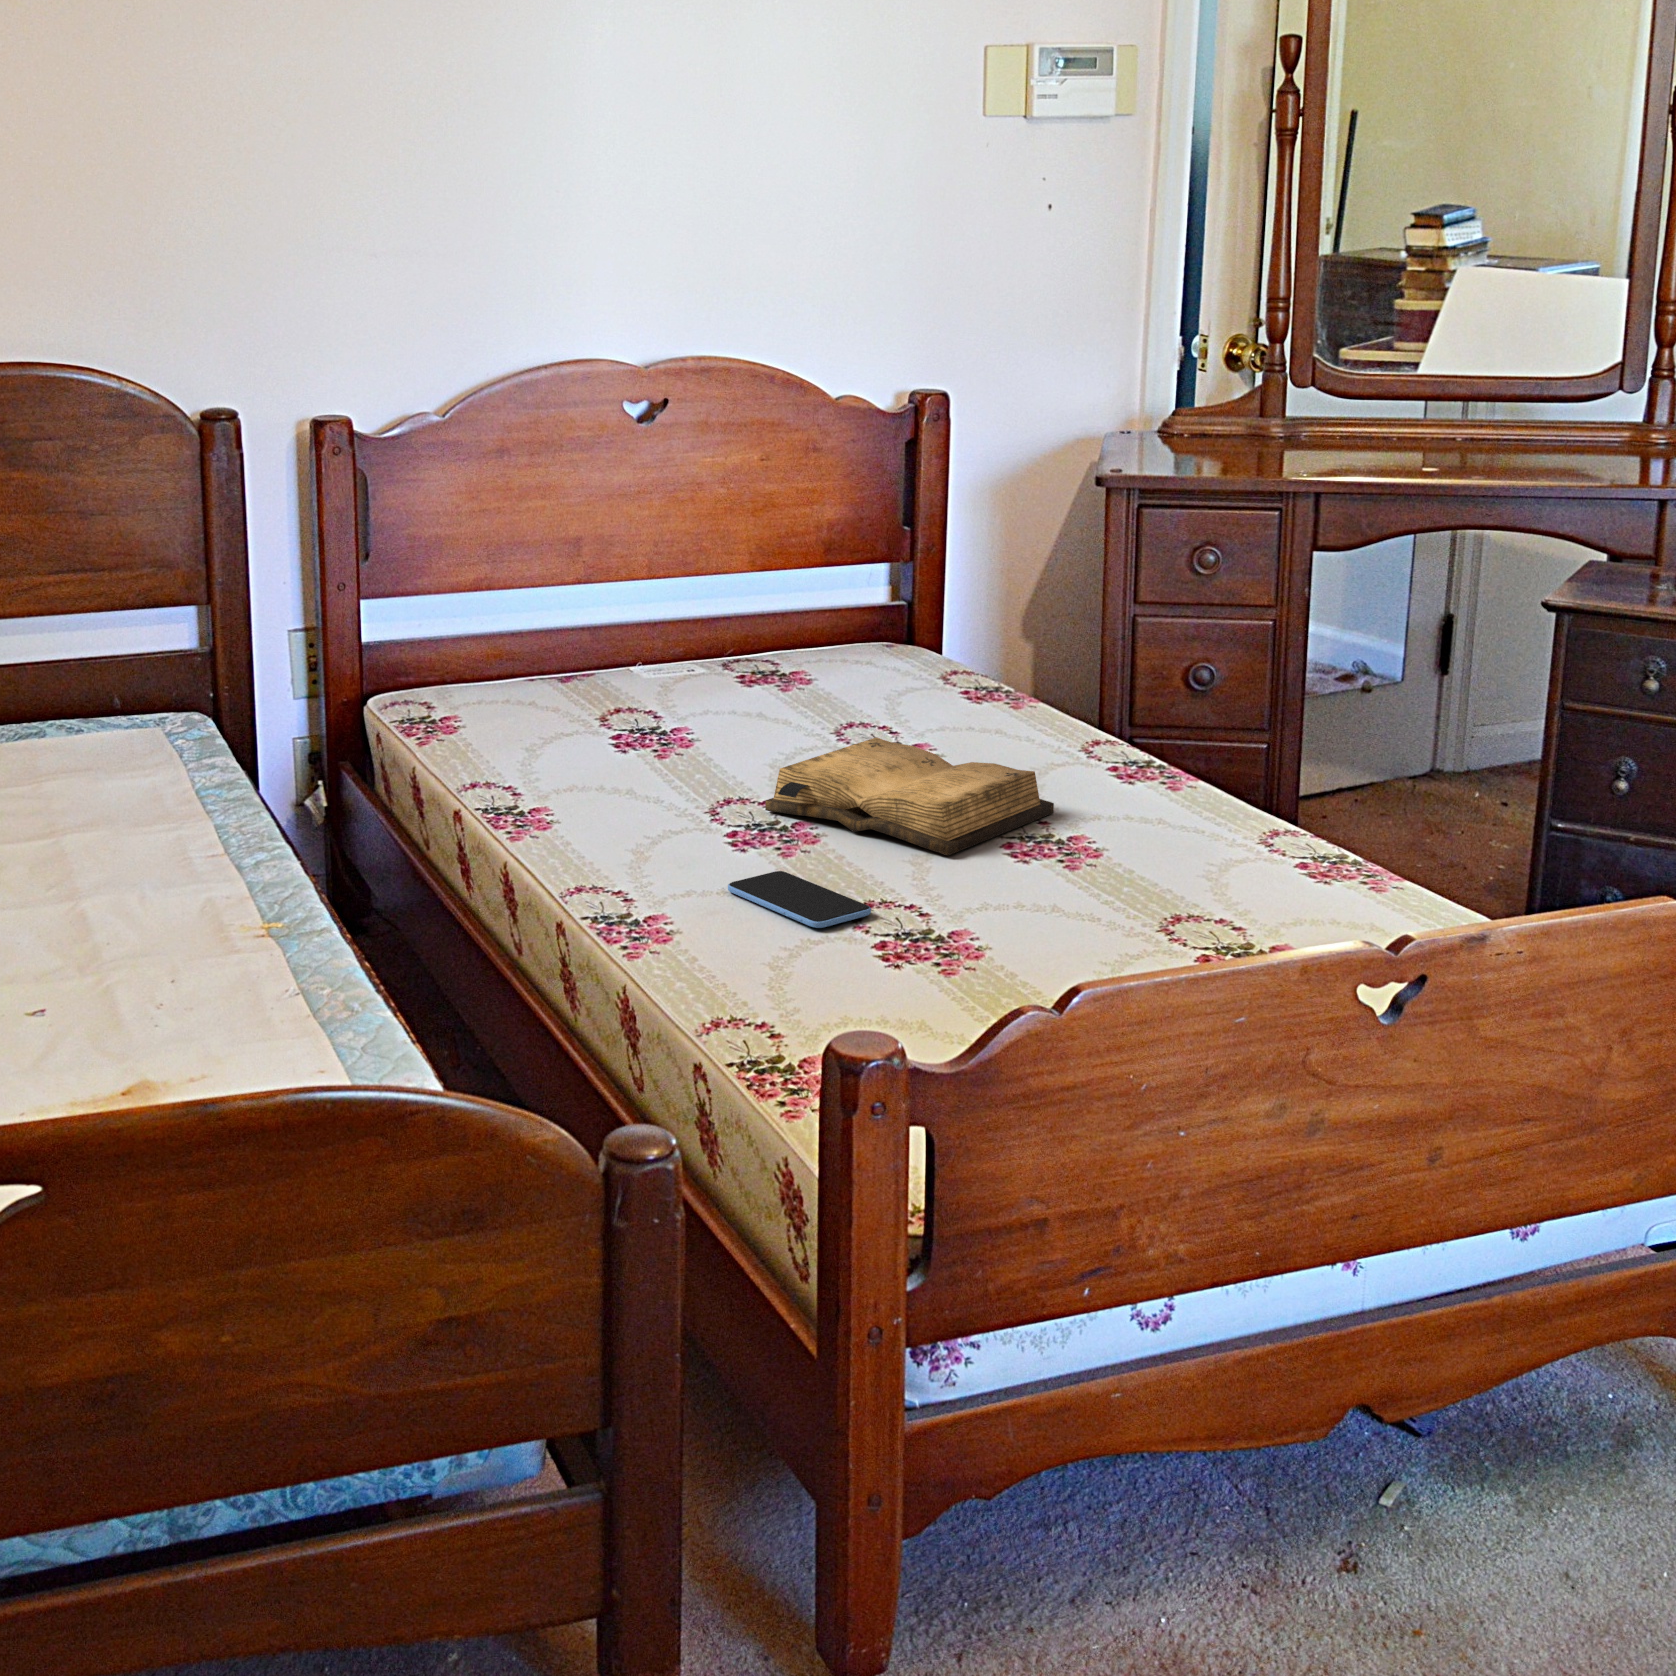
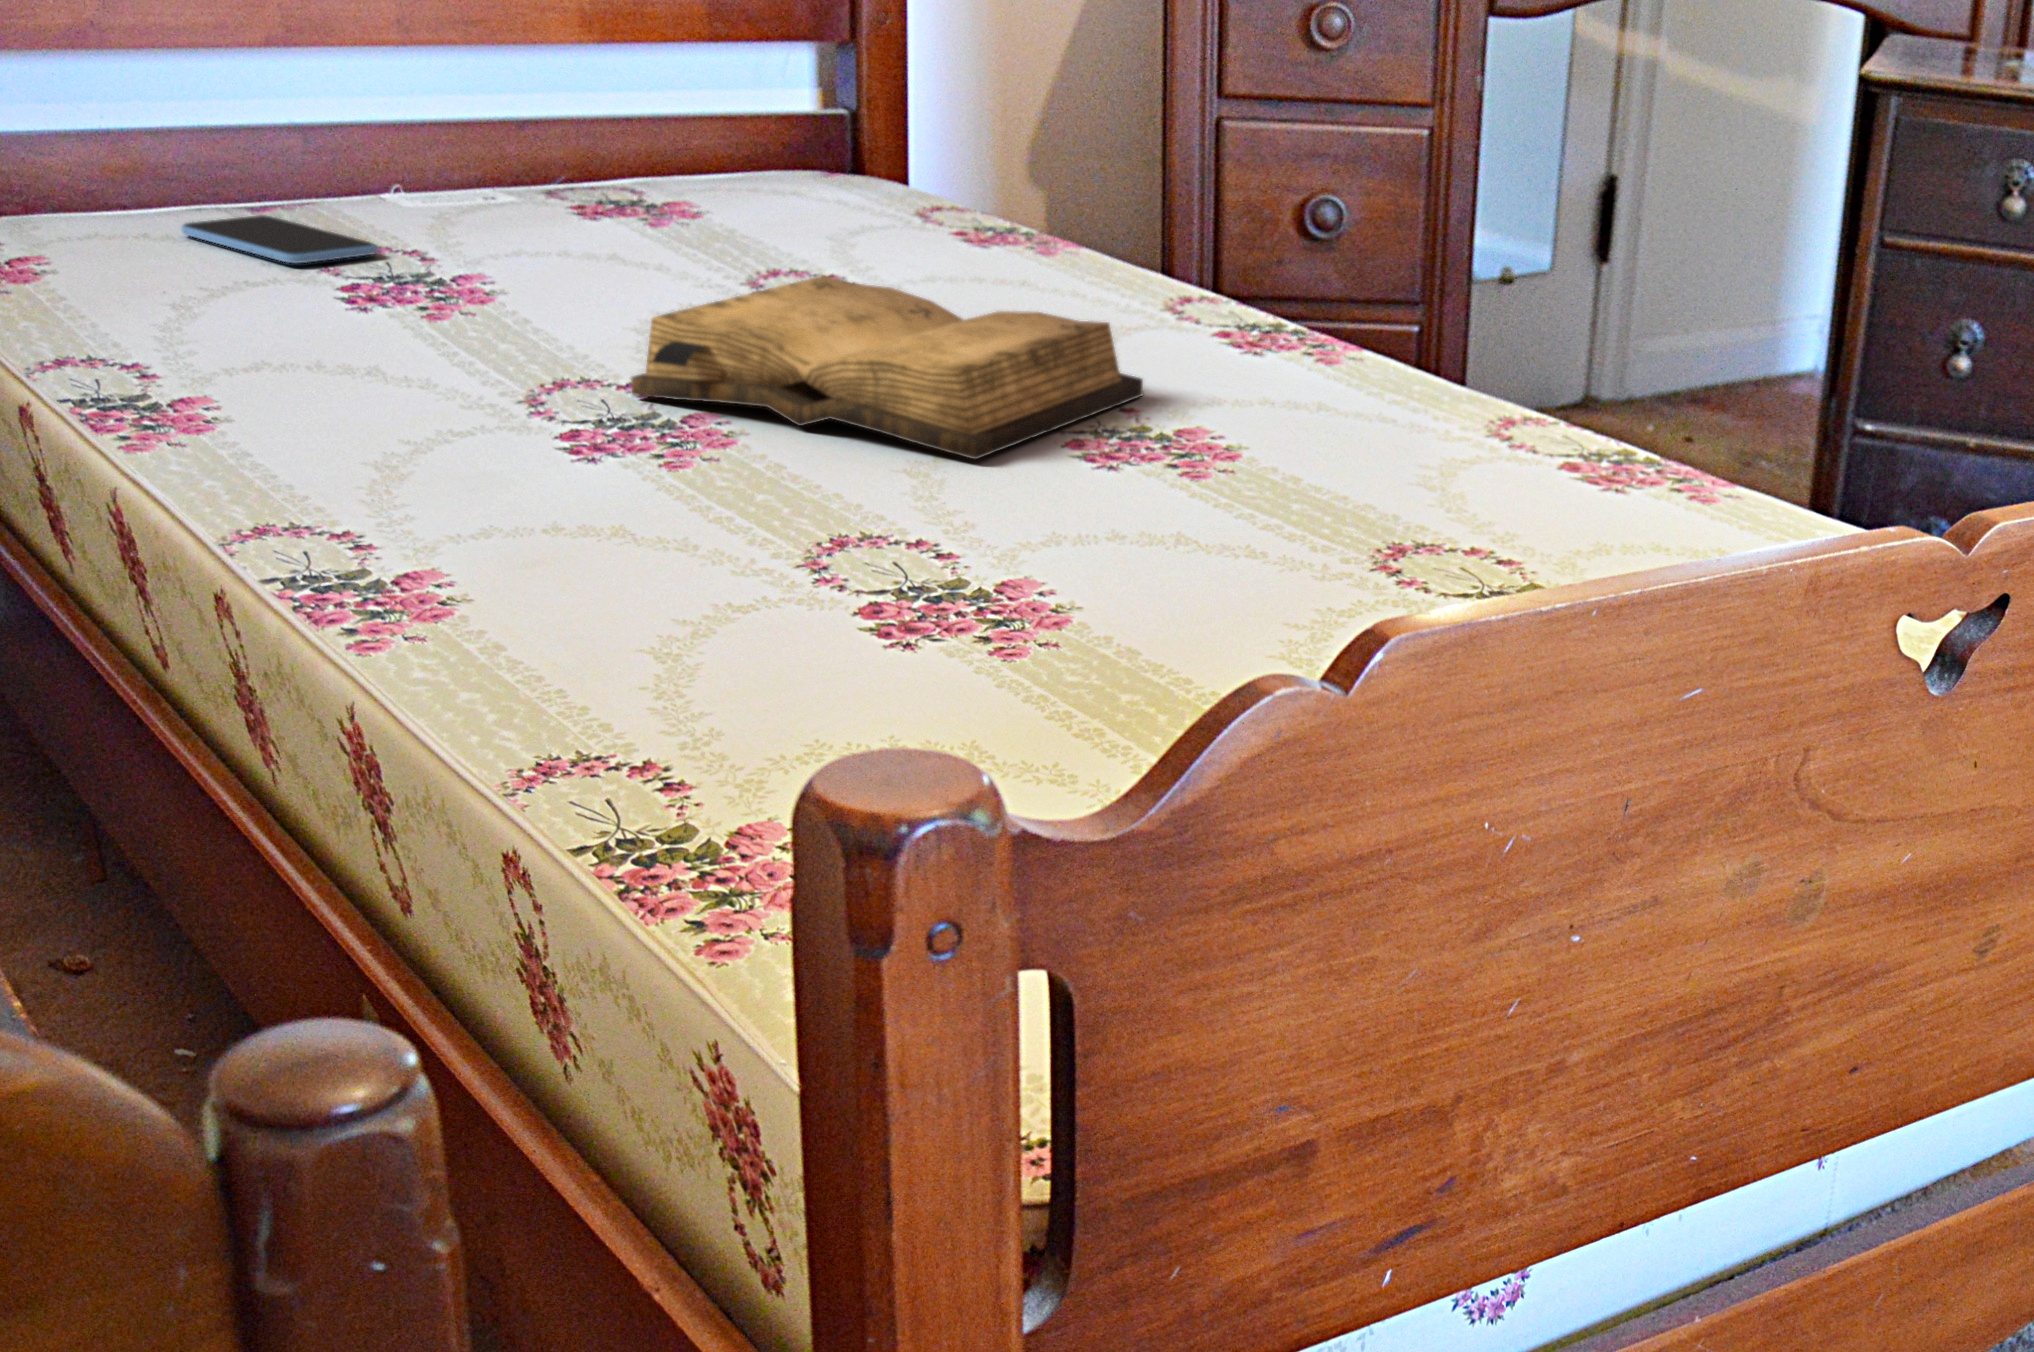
smartphone: present [728,871,871,928] -> present [181,215,377,263]

